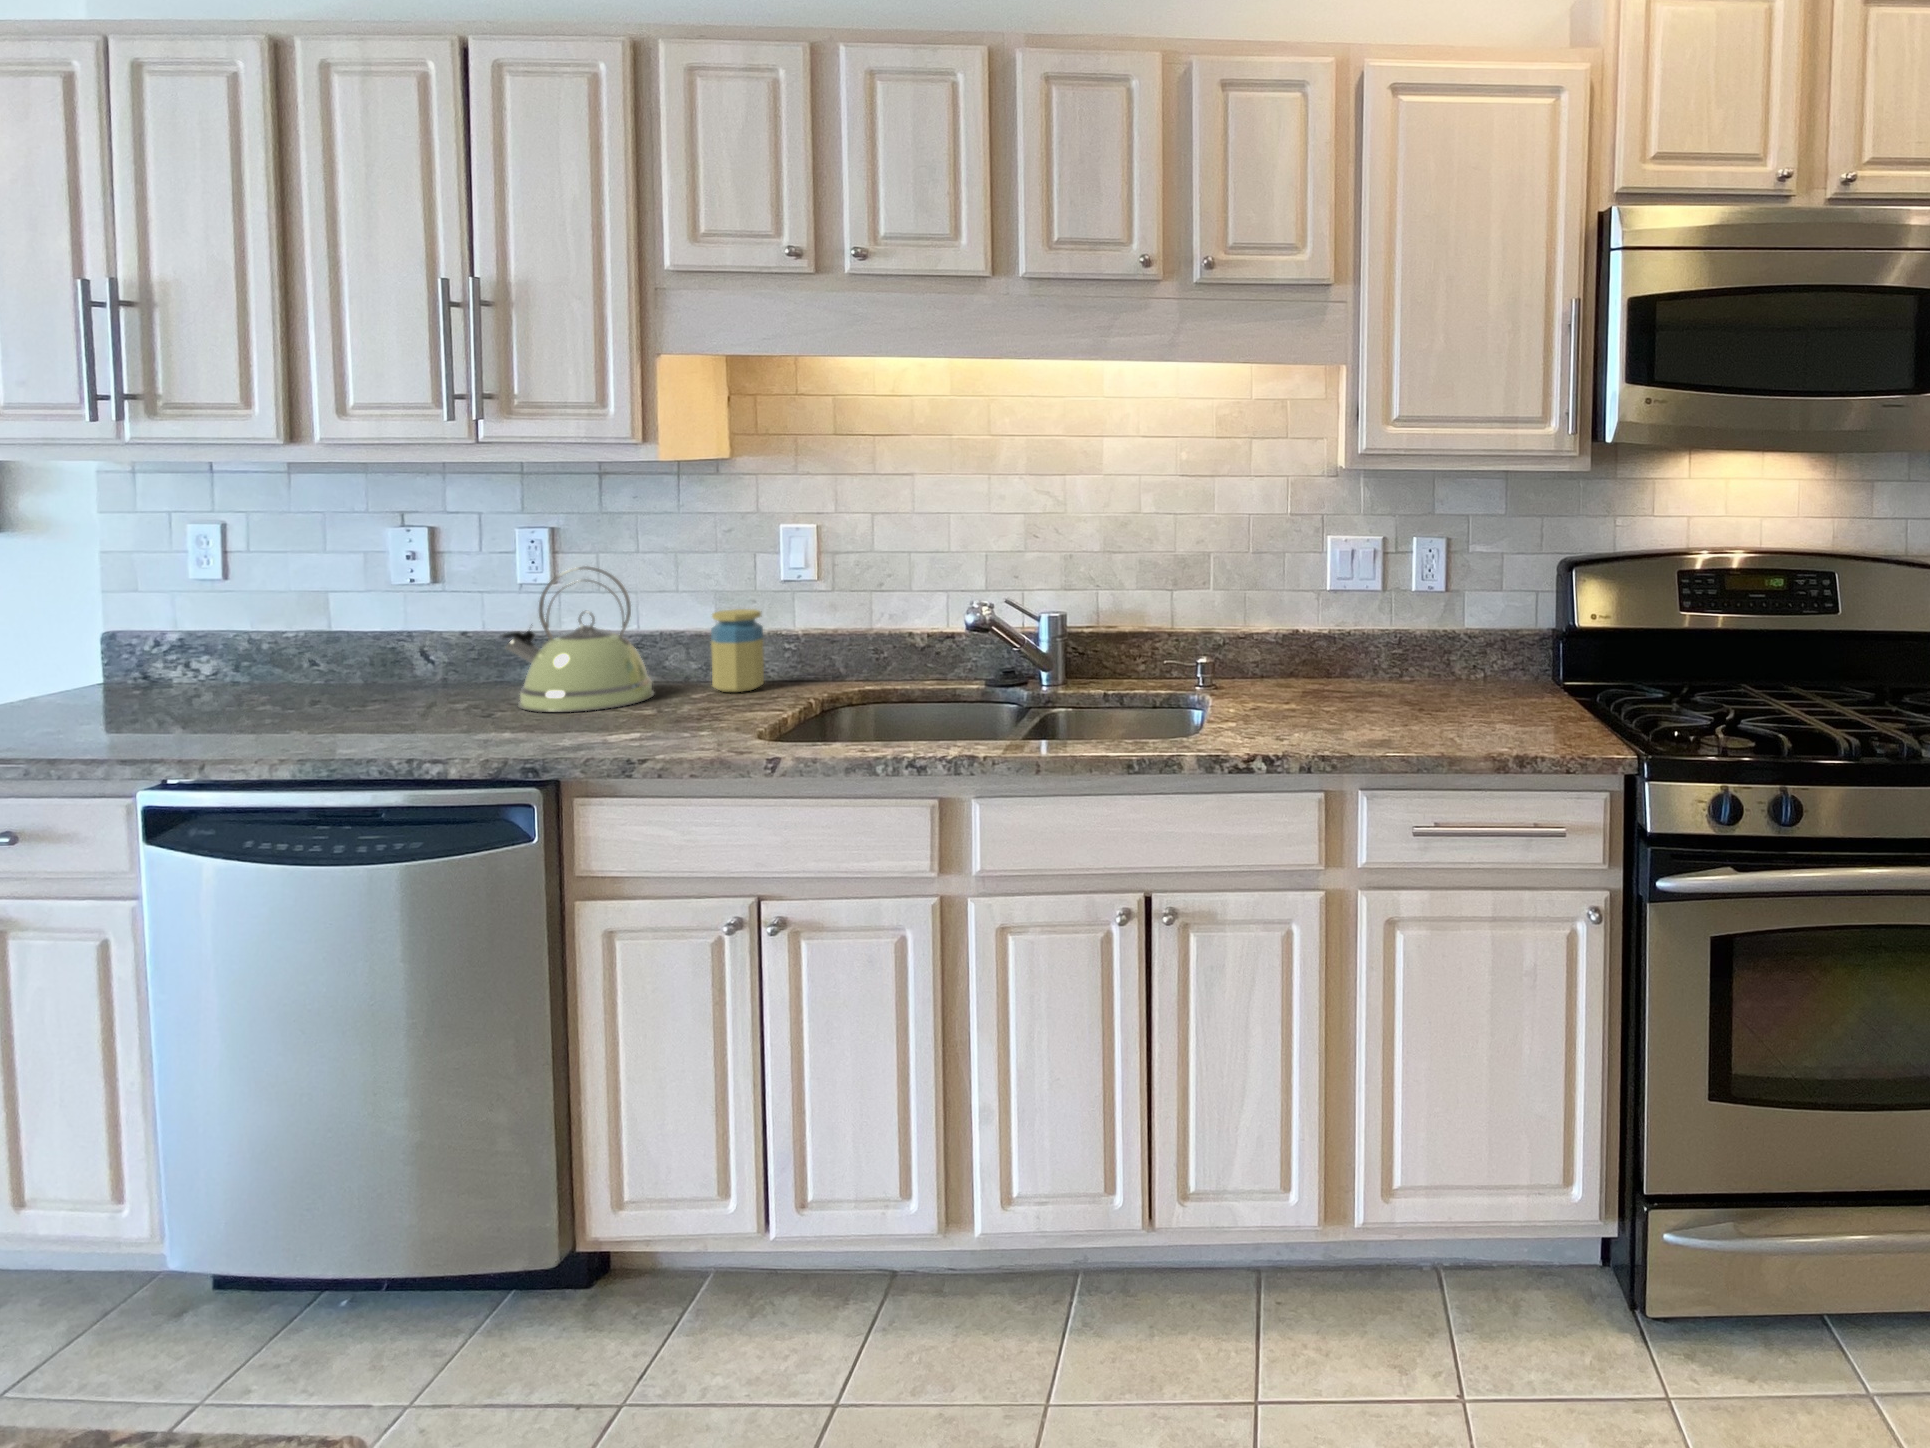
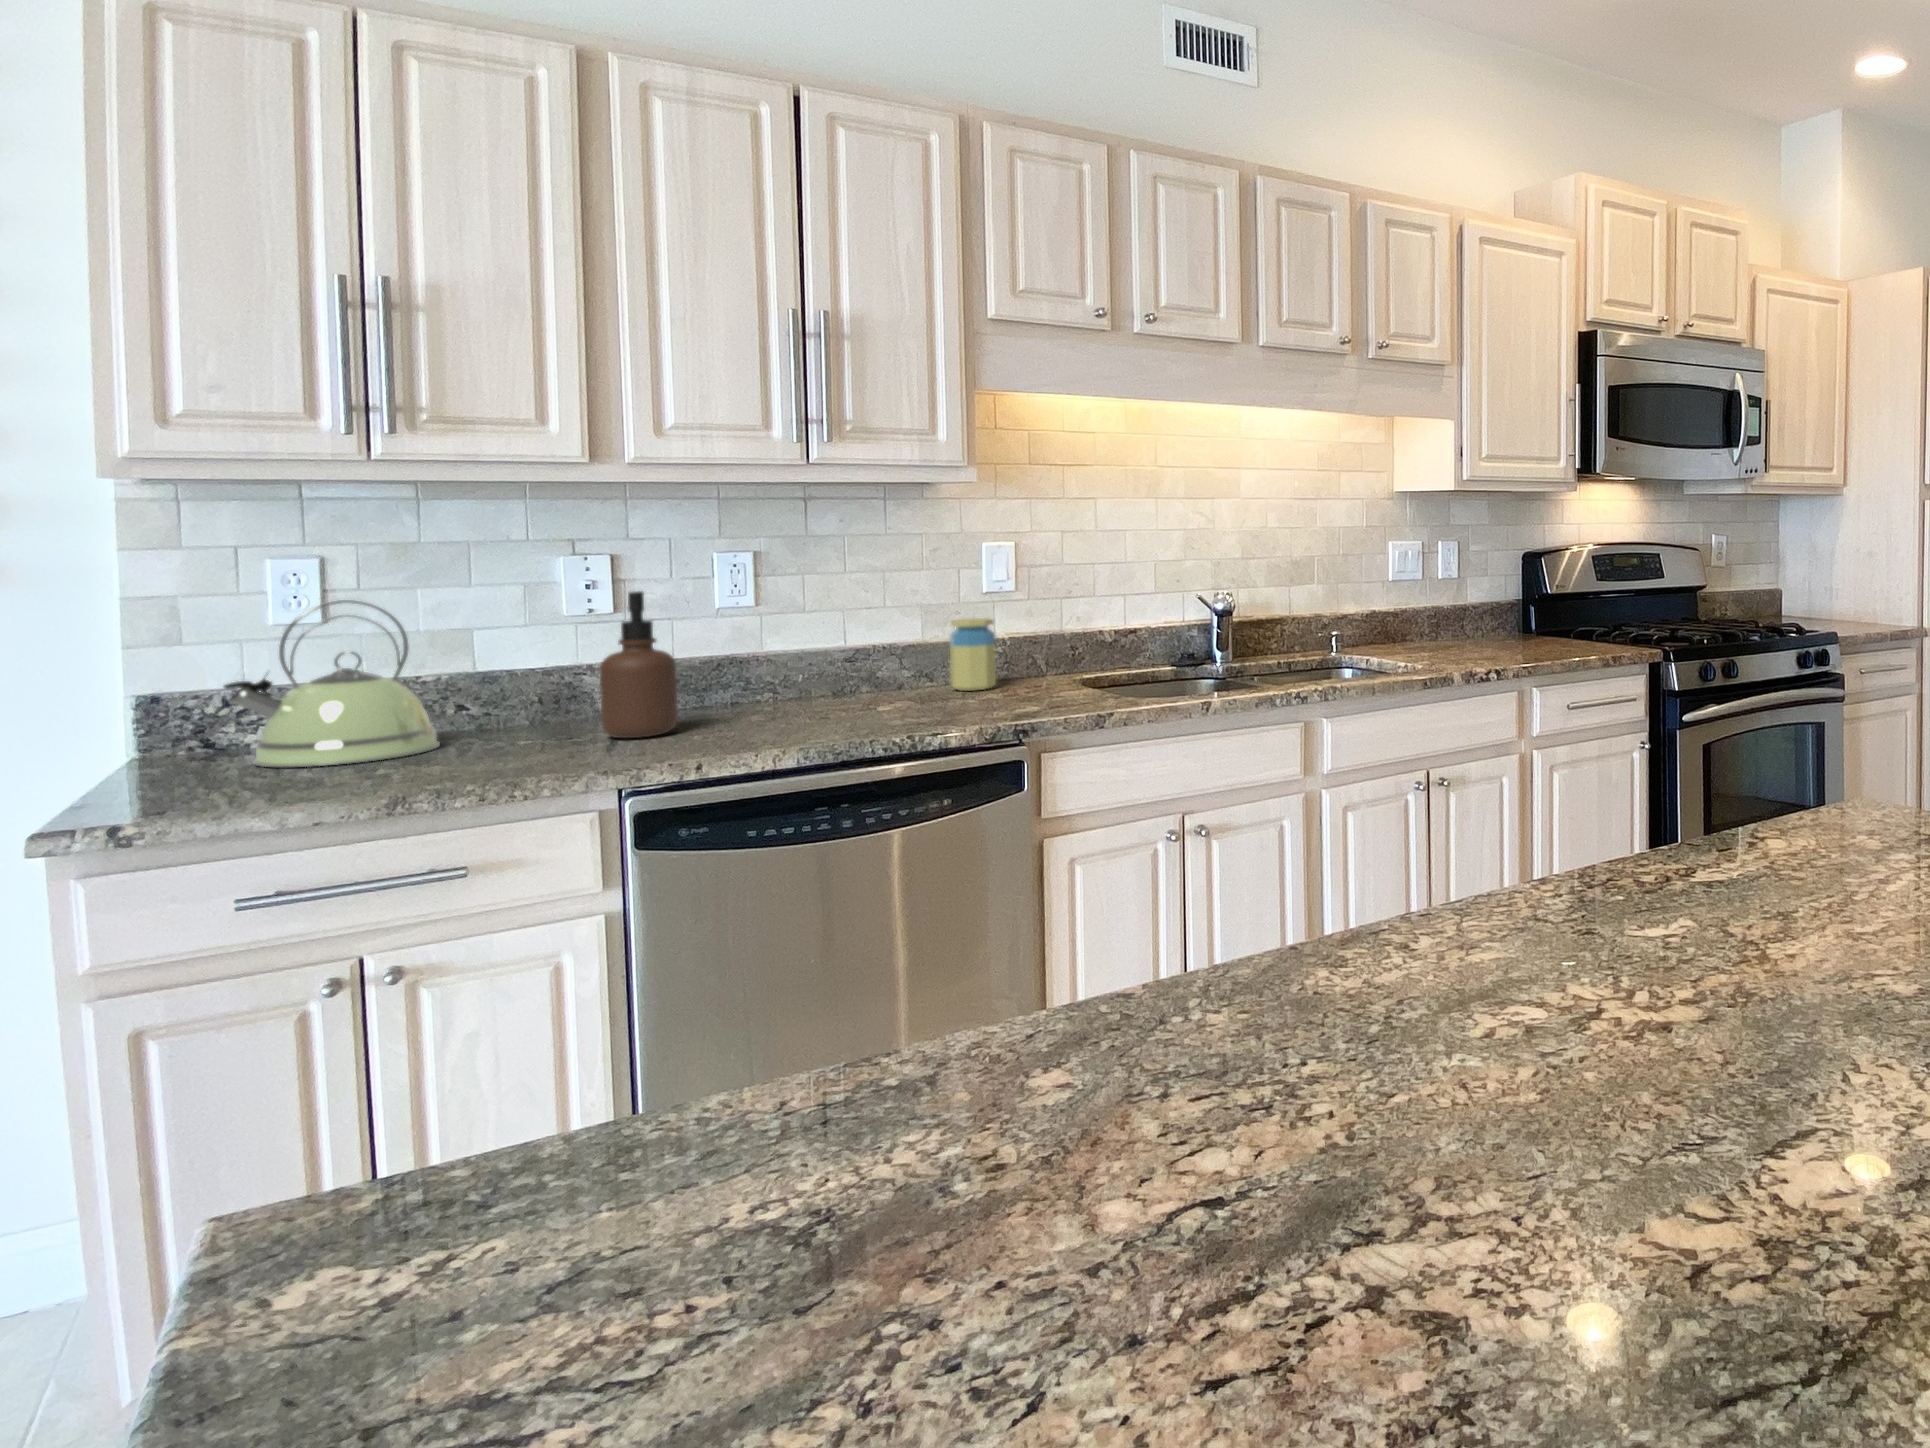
kettle: present [502,566,654,712] -> present [224,600,439,767]
soap dispenser: none [302,571,381,716] -> present [600,591,678,738]

